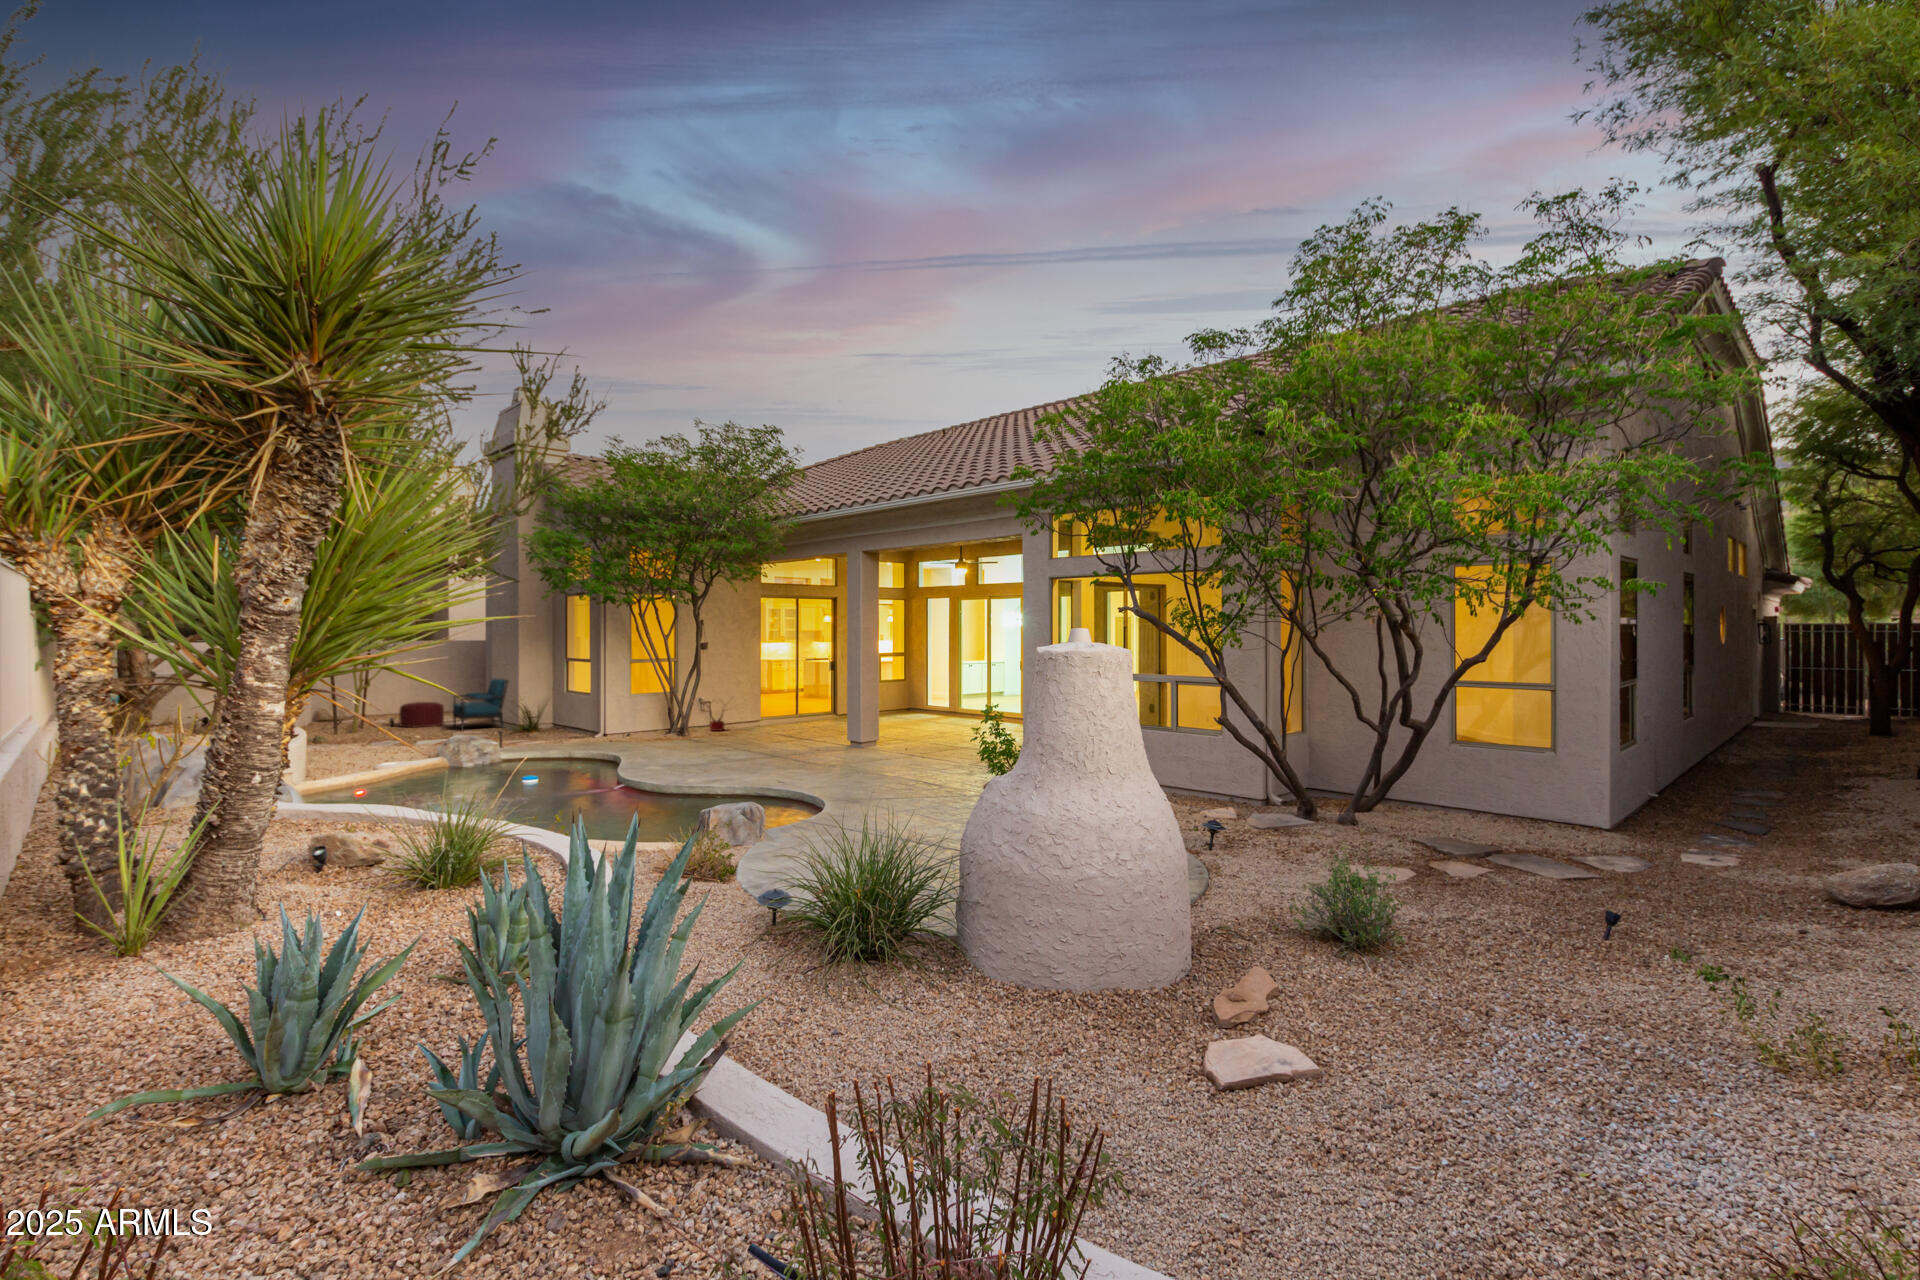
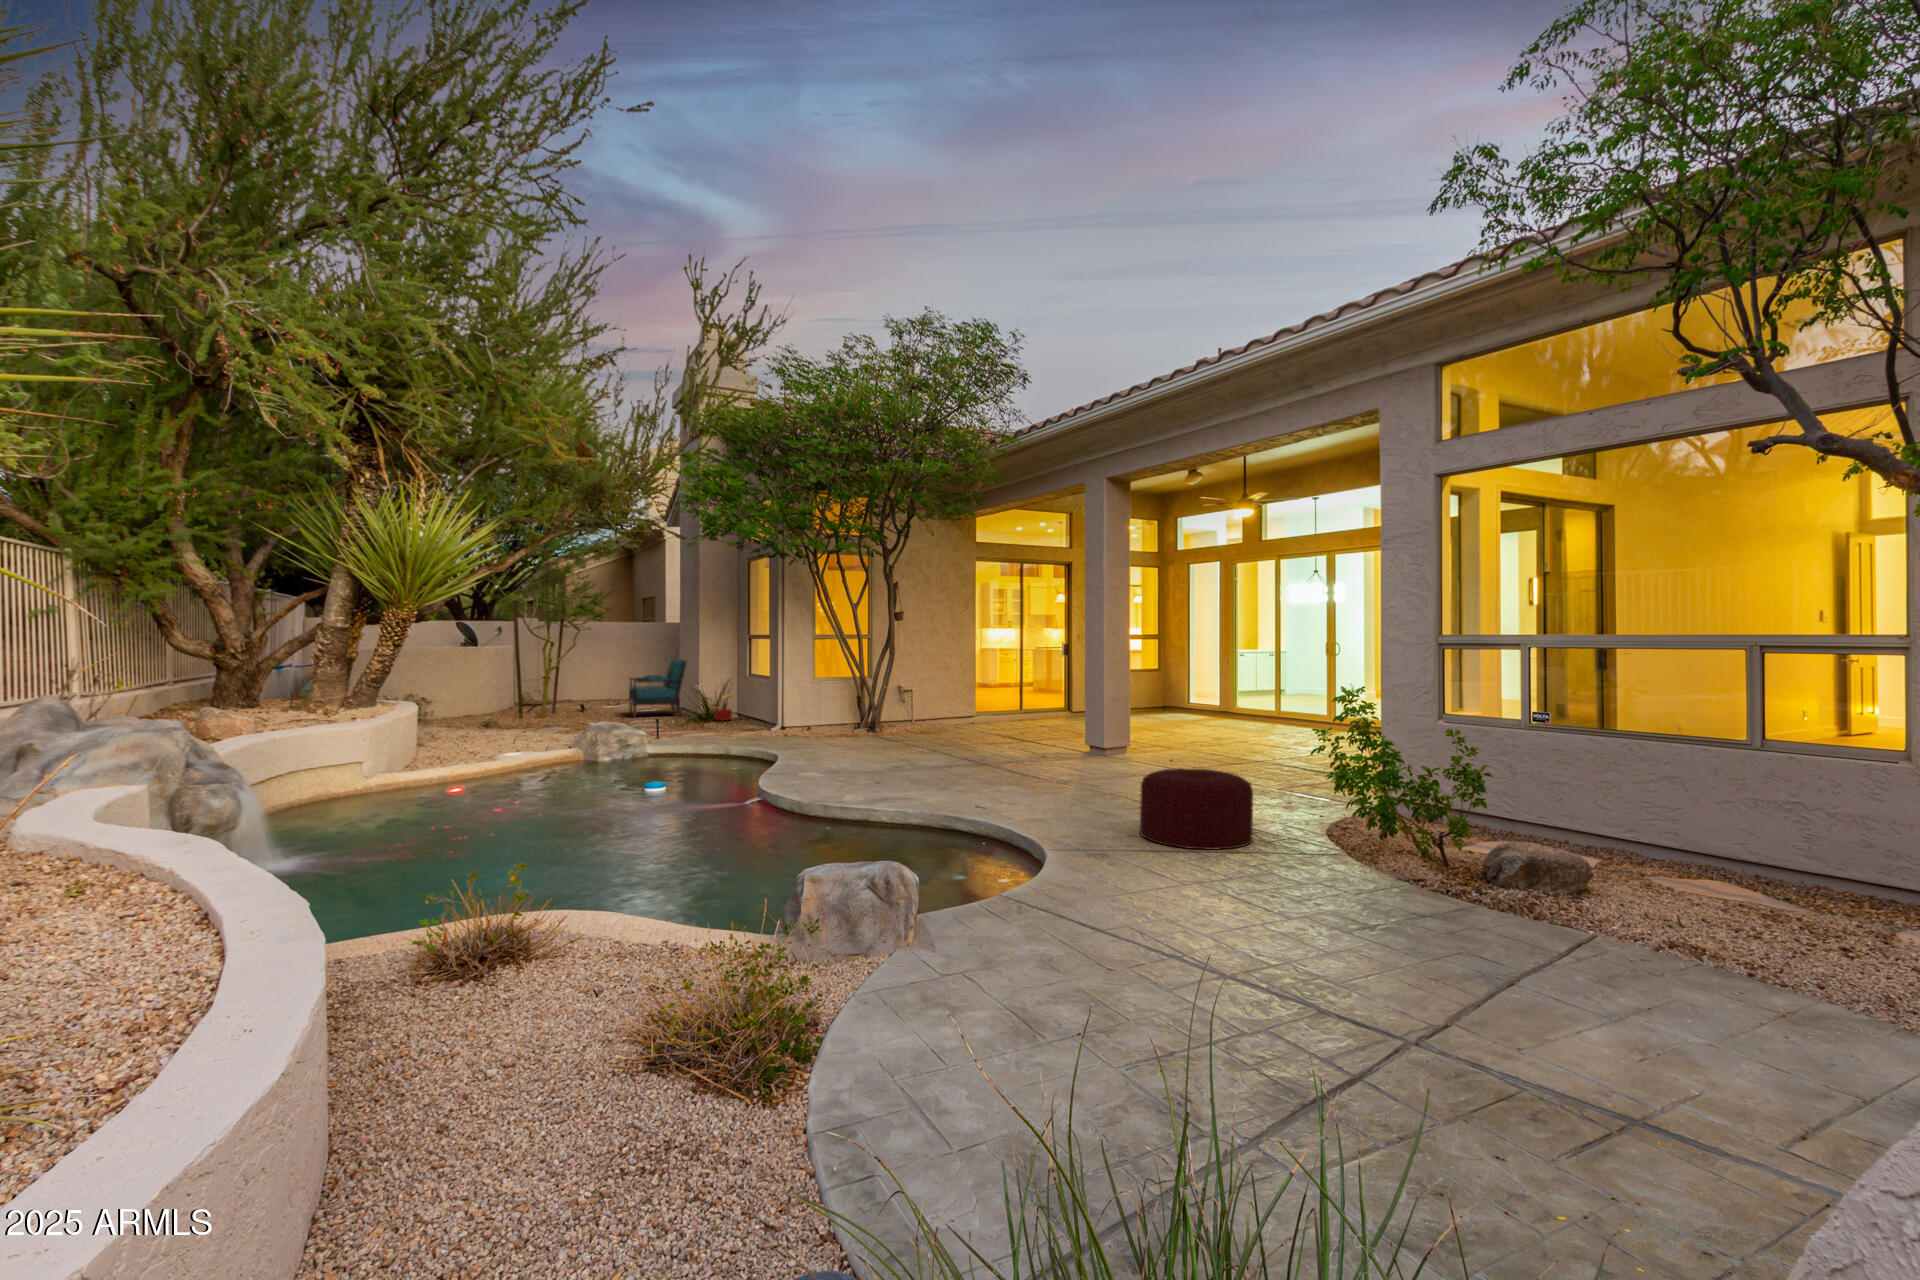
ottoman: present [399,702,444,727] -> present [1140,769,1253,850]
decorative plant: present [705,702,726,731] -> present [715,688,732,720]

